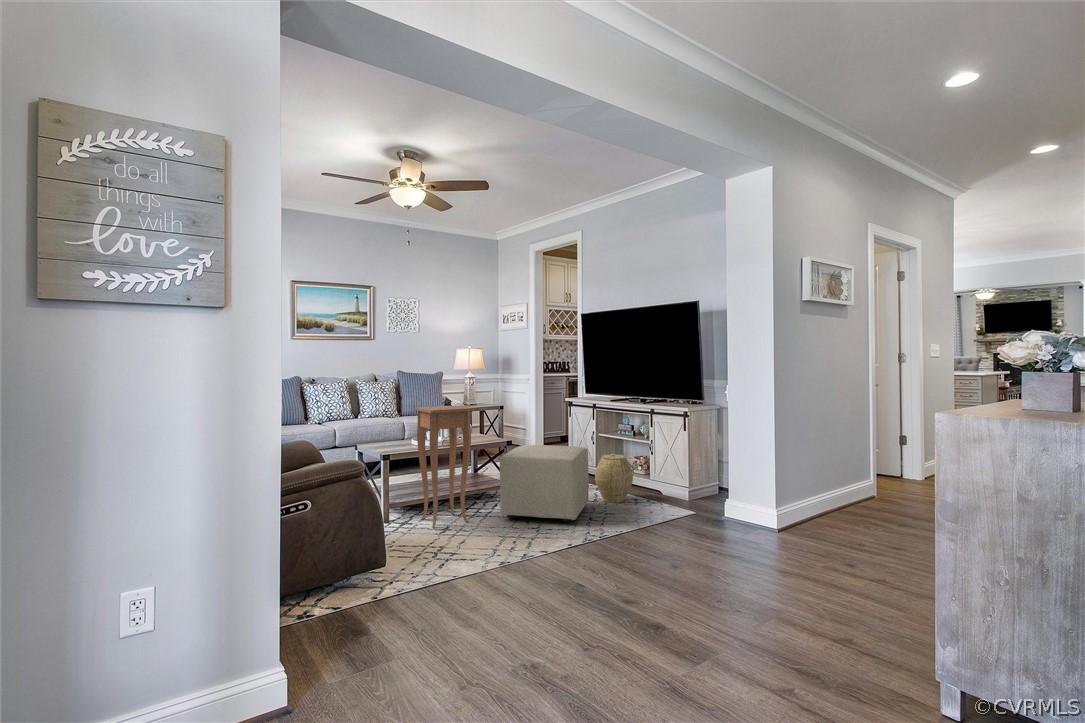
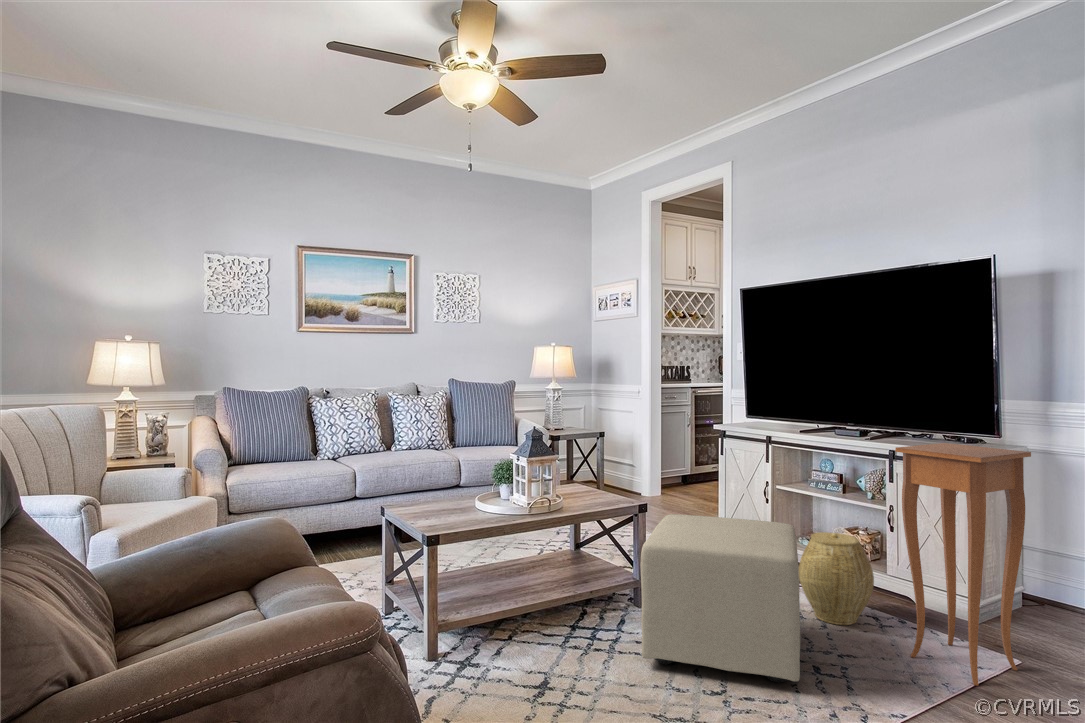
side table: present [415,406,473,528] -> present [895,443,1031,686]

